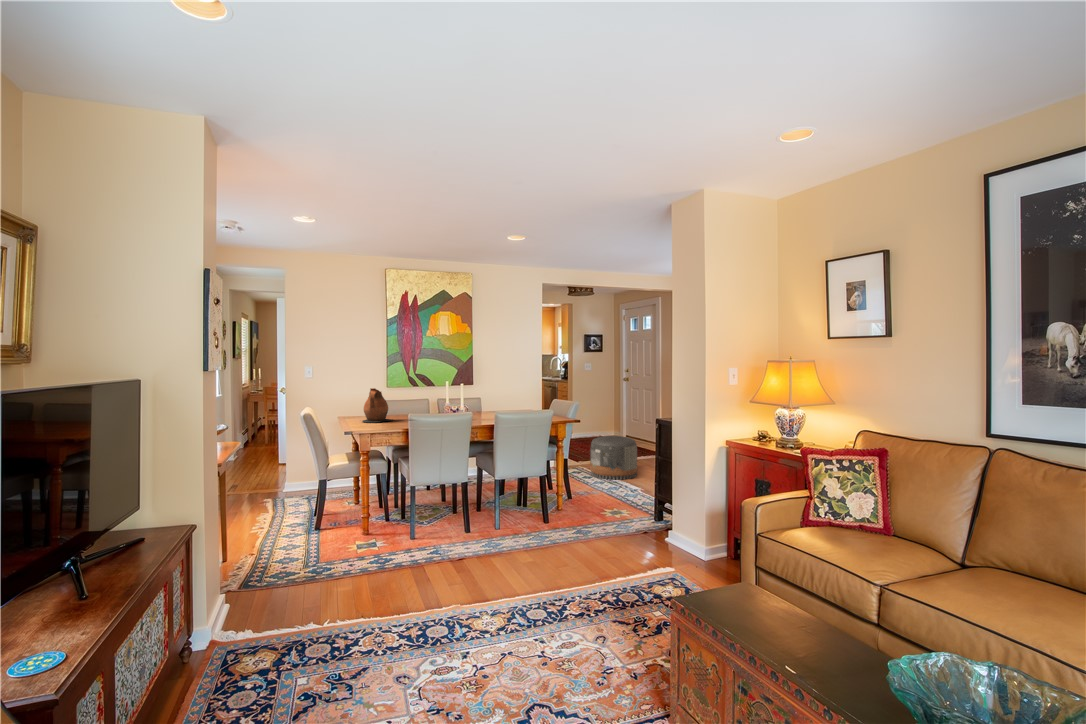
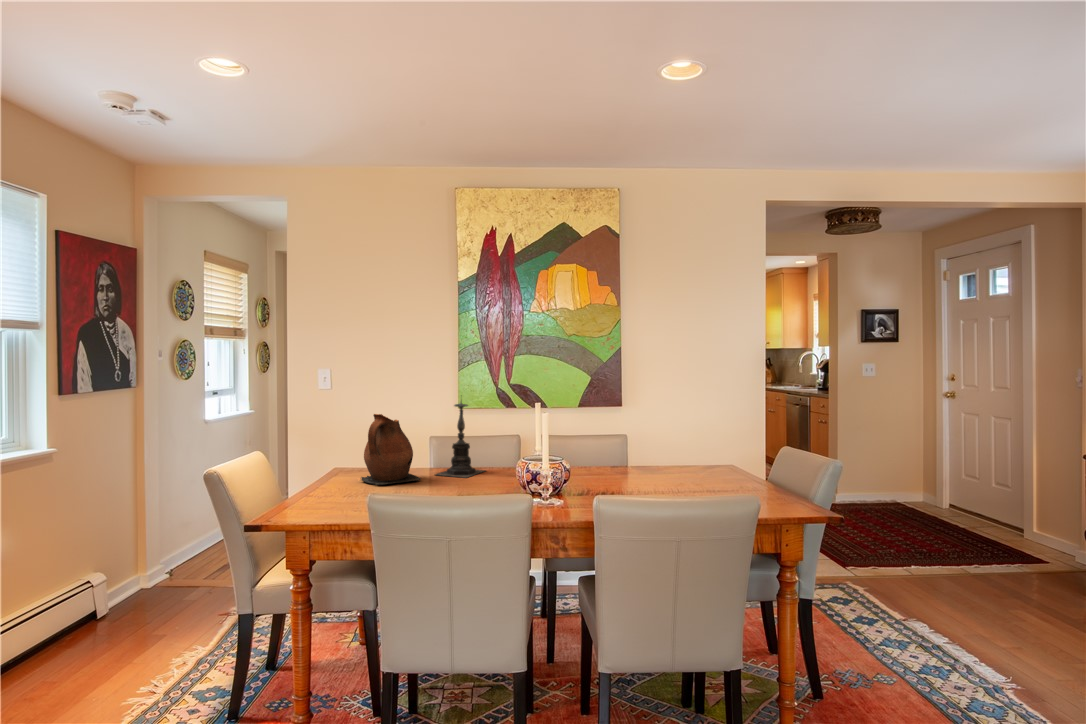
candle holder: none [395,378,419,419] -> present [436,401,485,478]
pouf: present [590,436,637,480] -> none [873,526,997,641]

